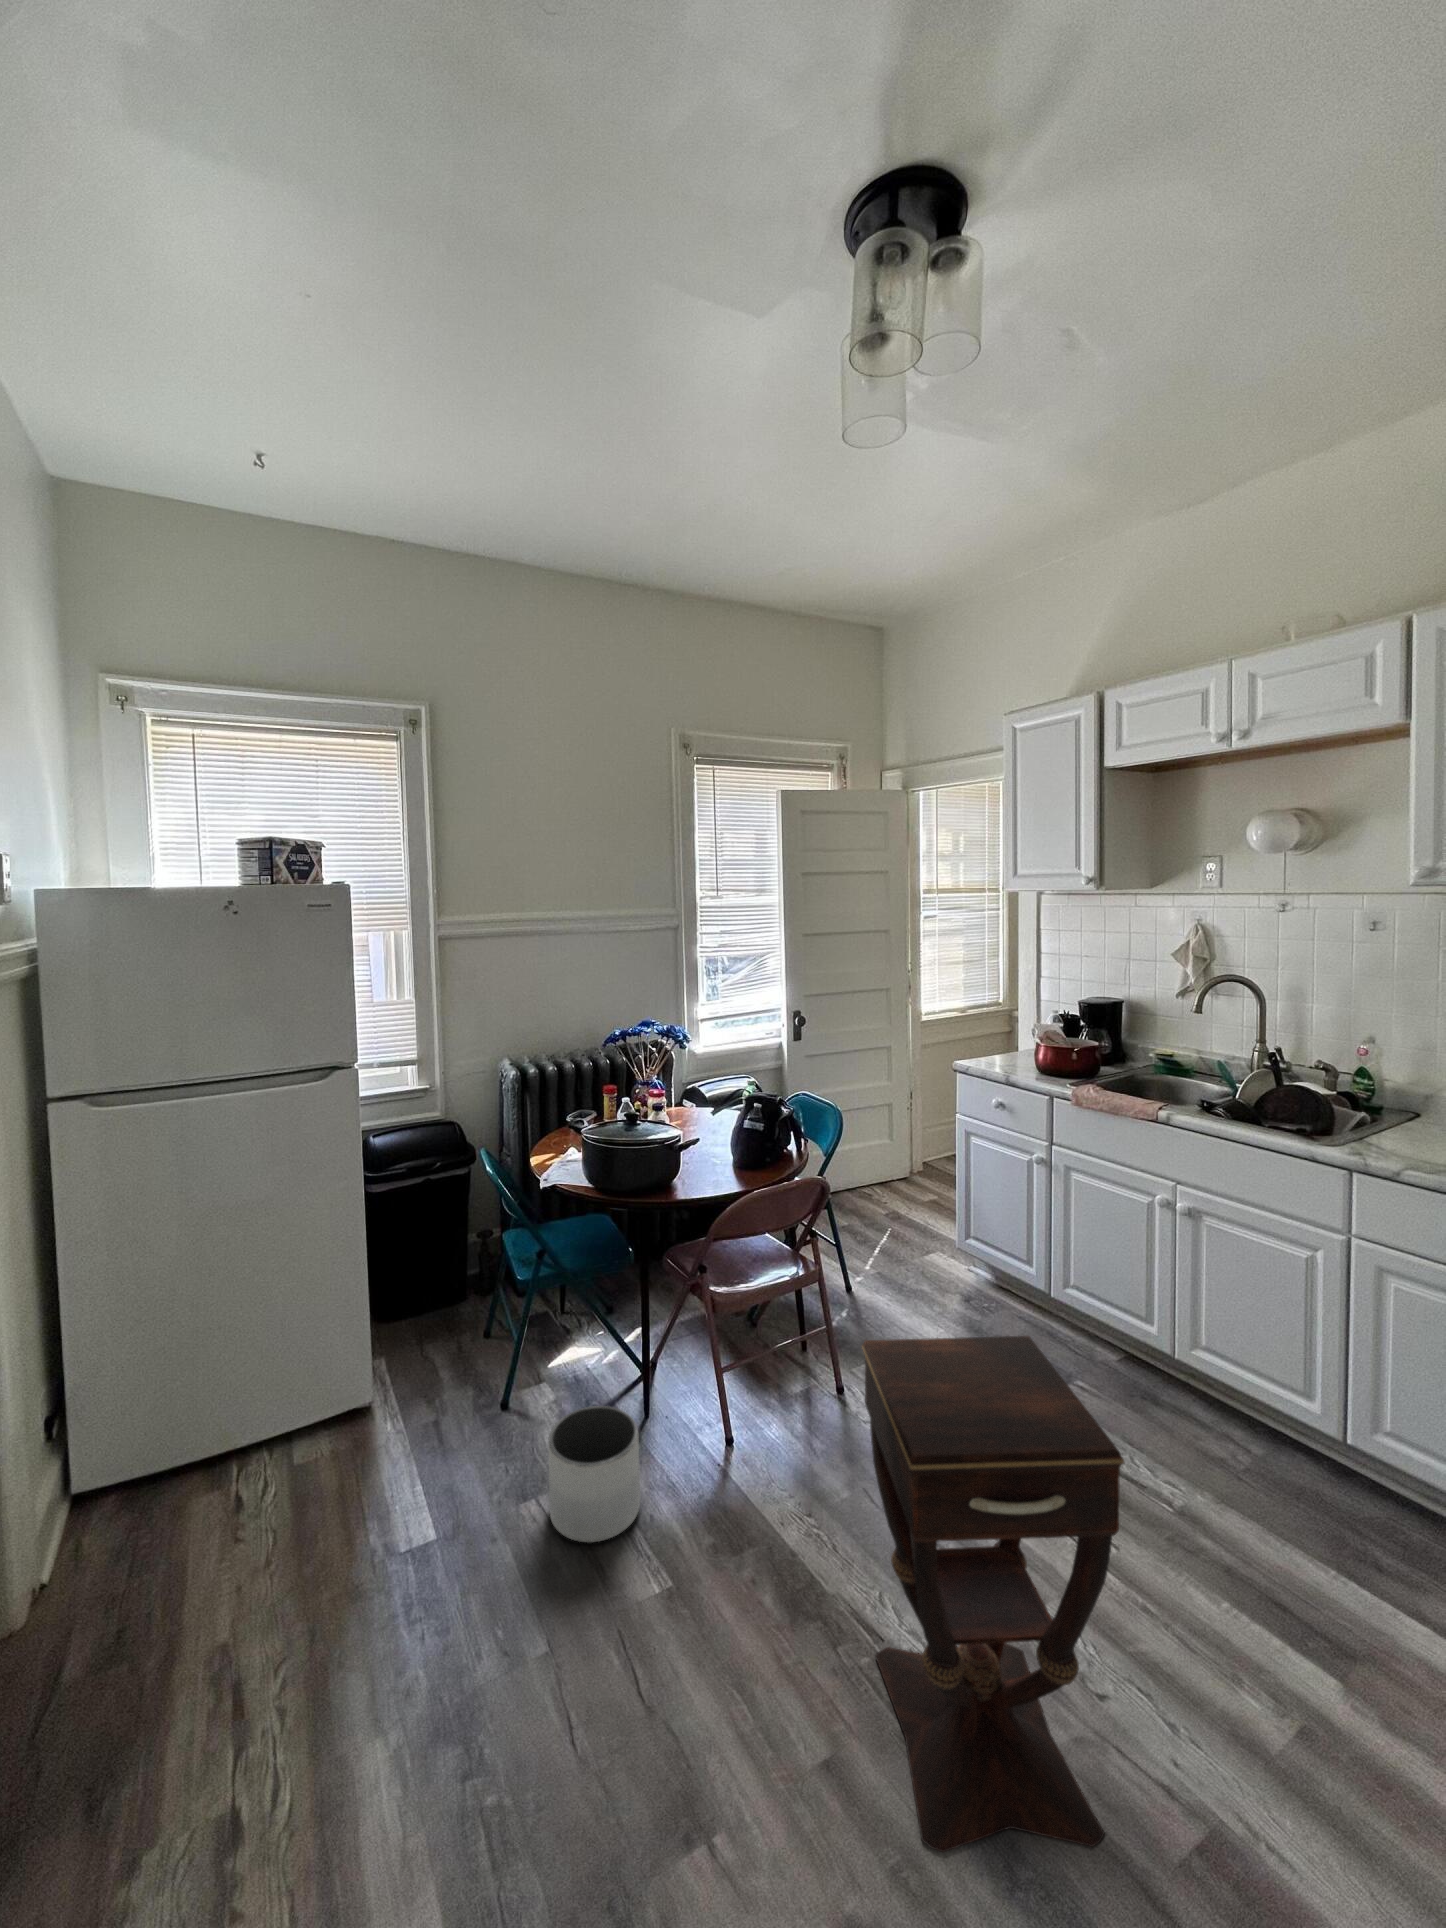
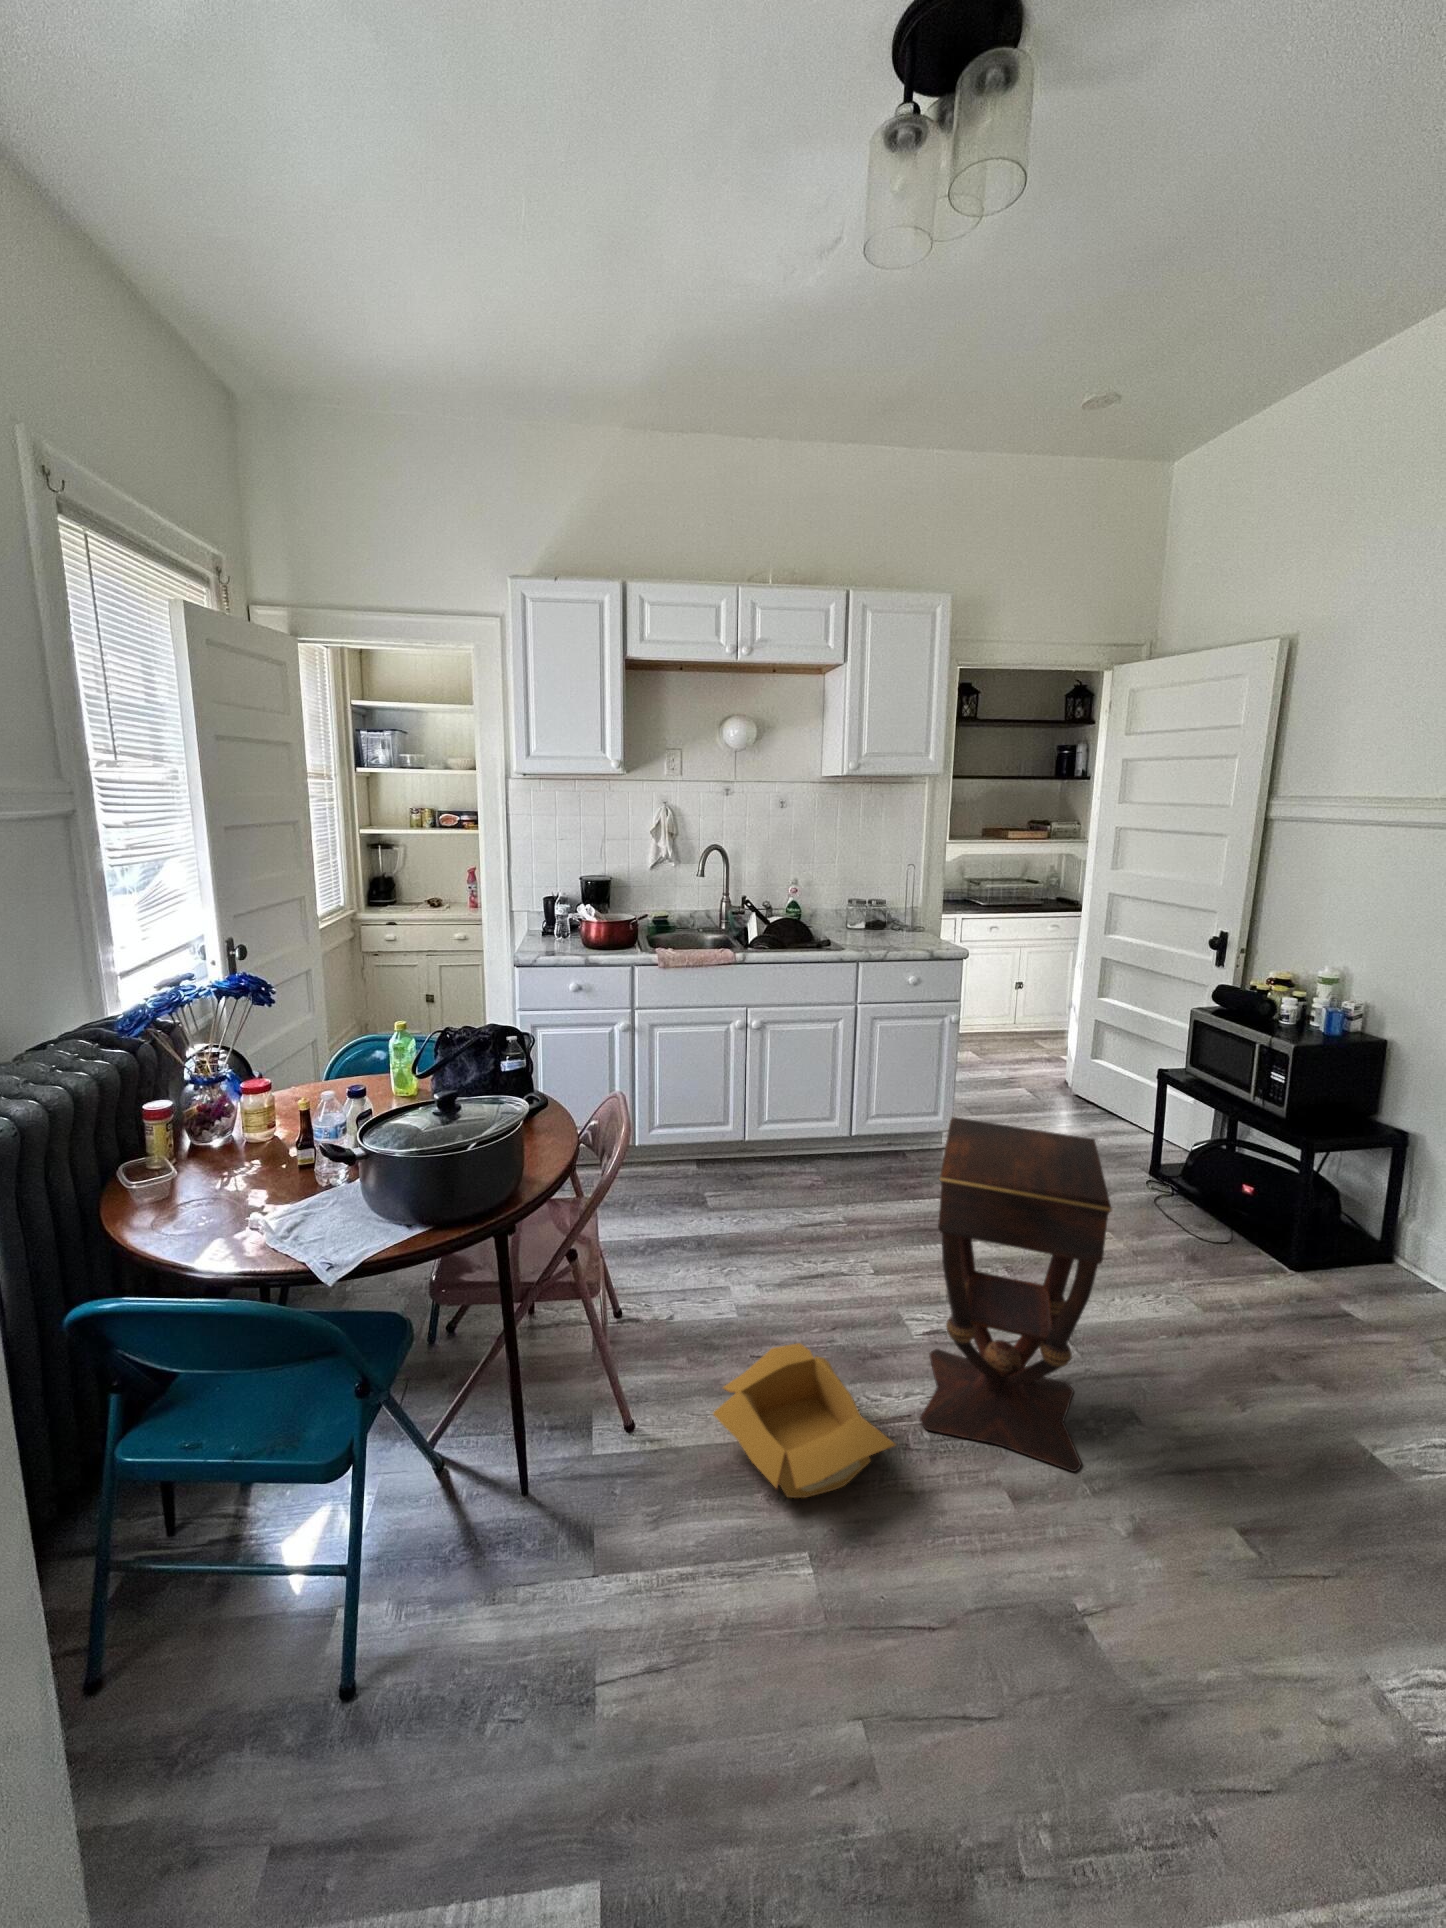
planter: present [548,1406,640,1543] -> none [599,1461,725,1665]
cardboard box: none [690,1457,855,1603] -> present [713,1343,896,1498]

